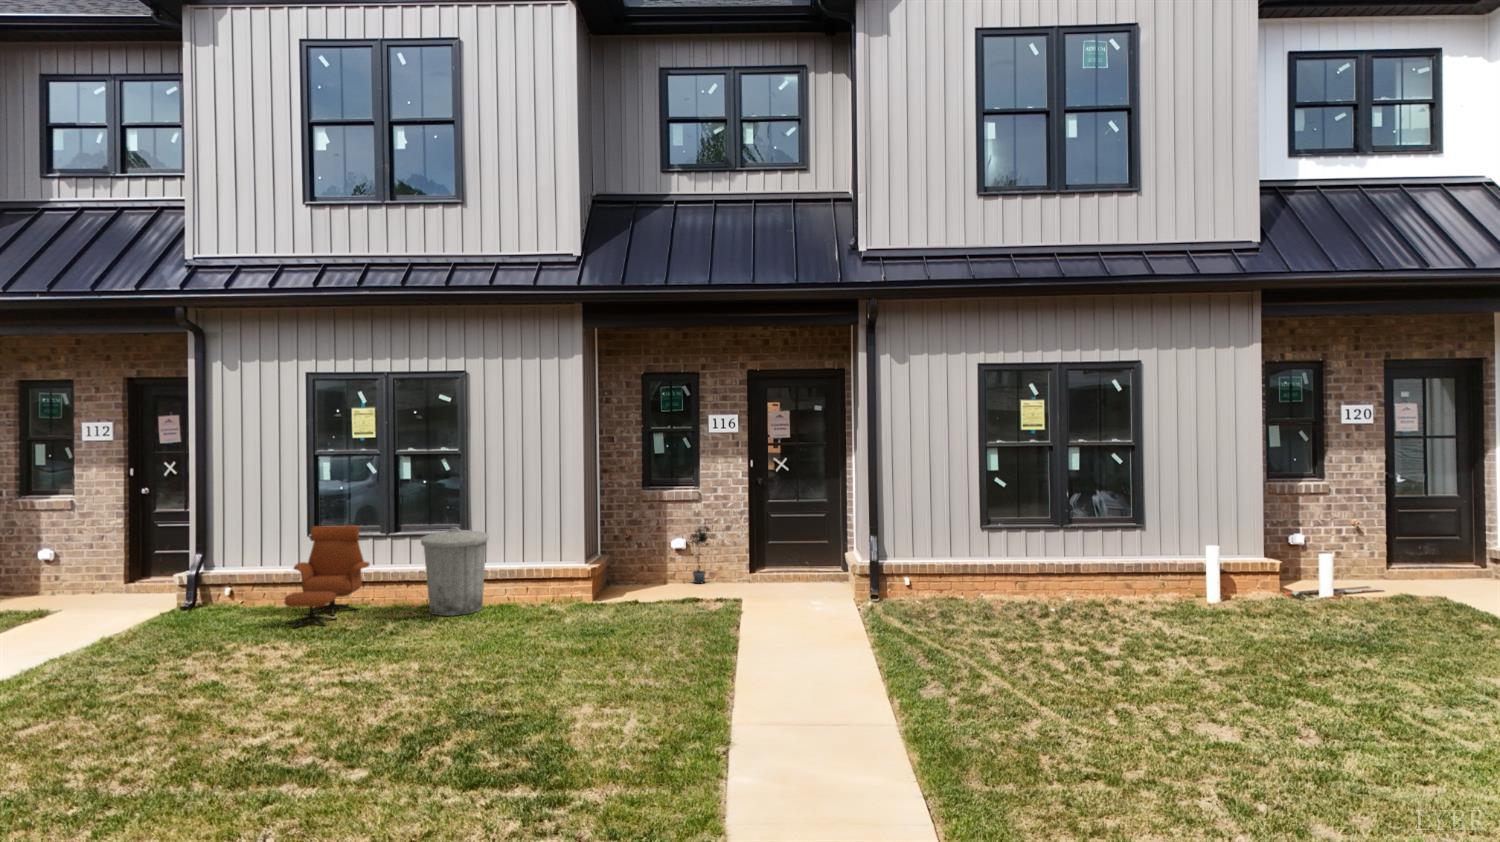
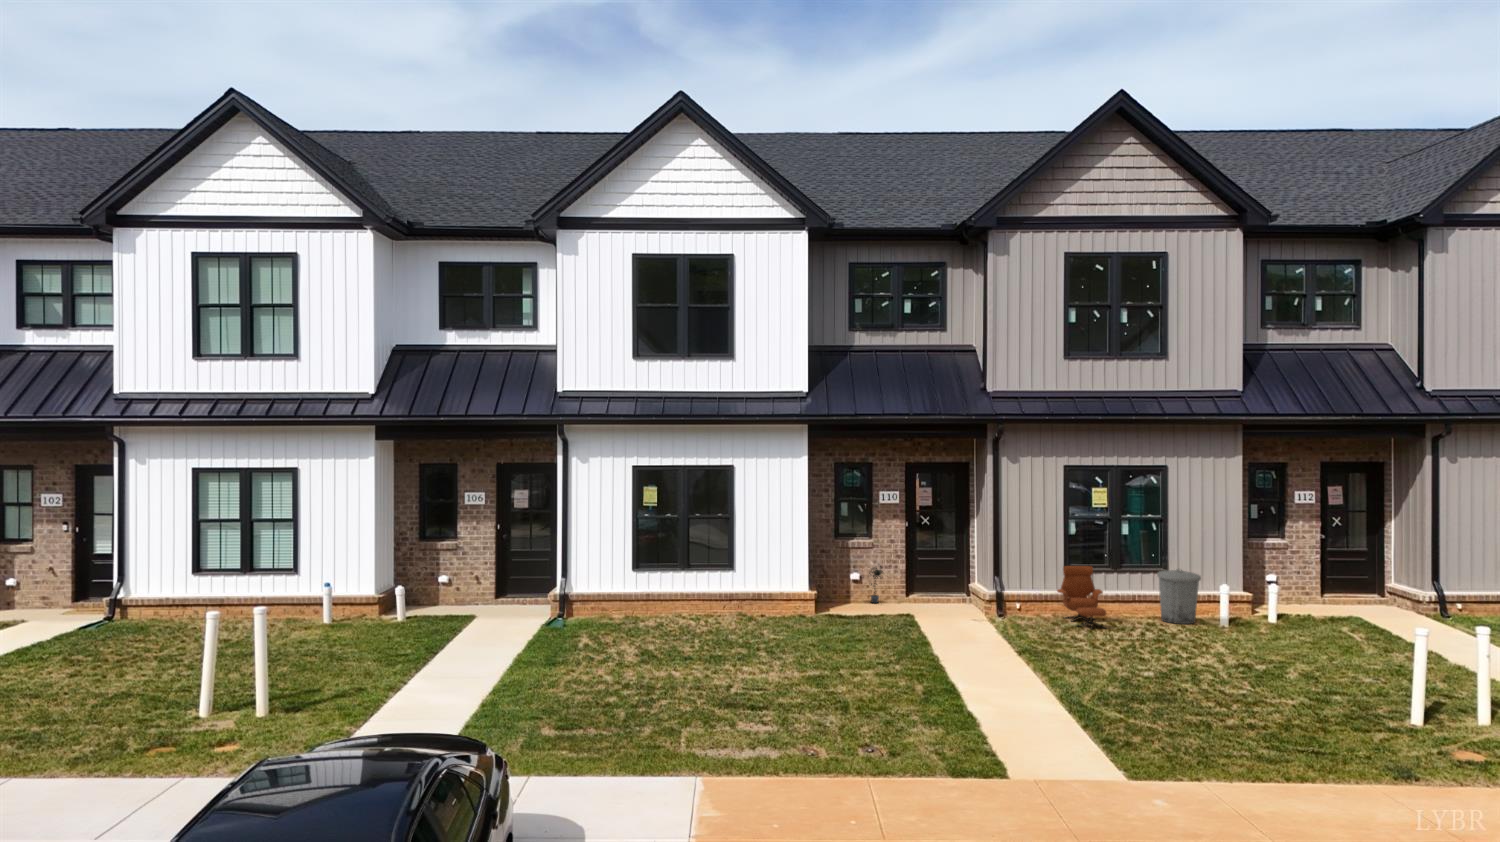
lounge chair: present [284,525,370,628] -> present [1057,566,1106,629]
trash can: present [421,527,488,616] -> present [1157,569,1201,624]

